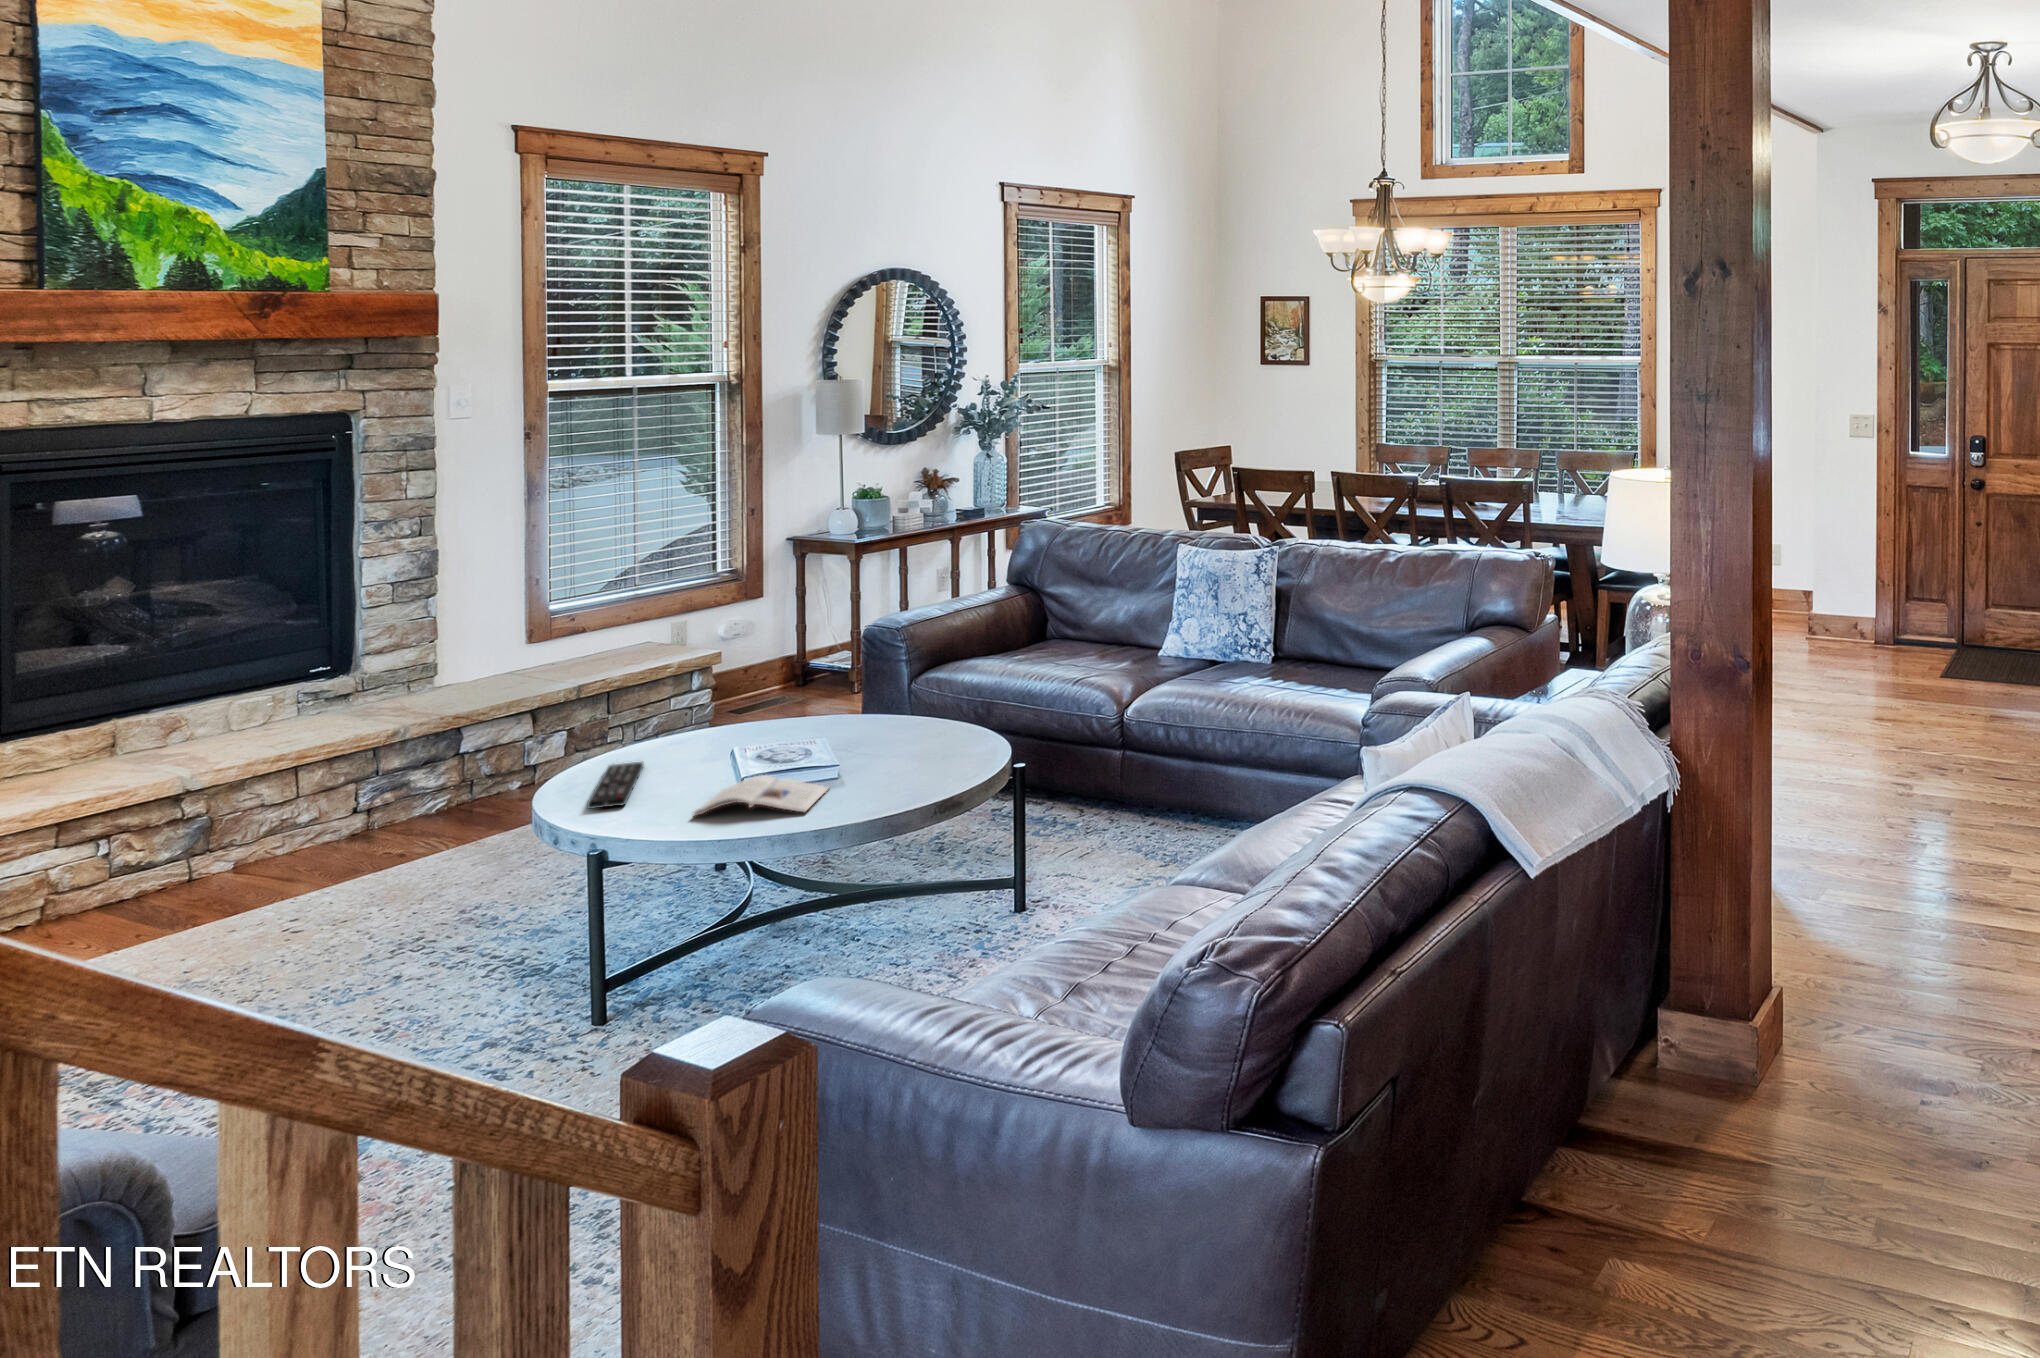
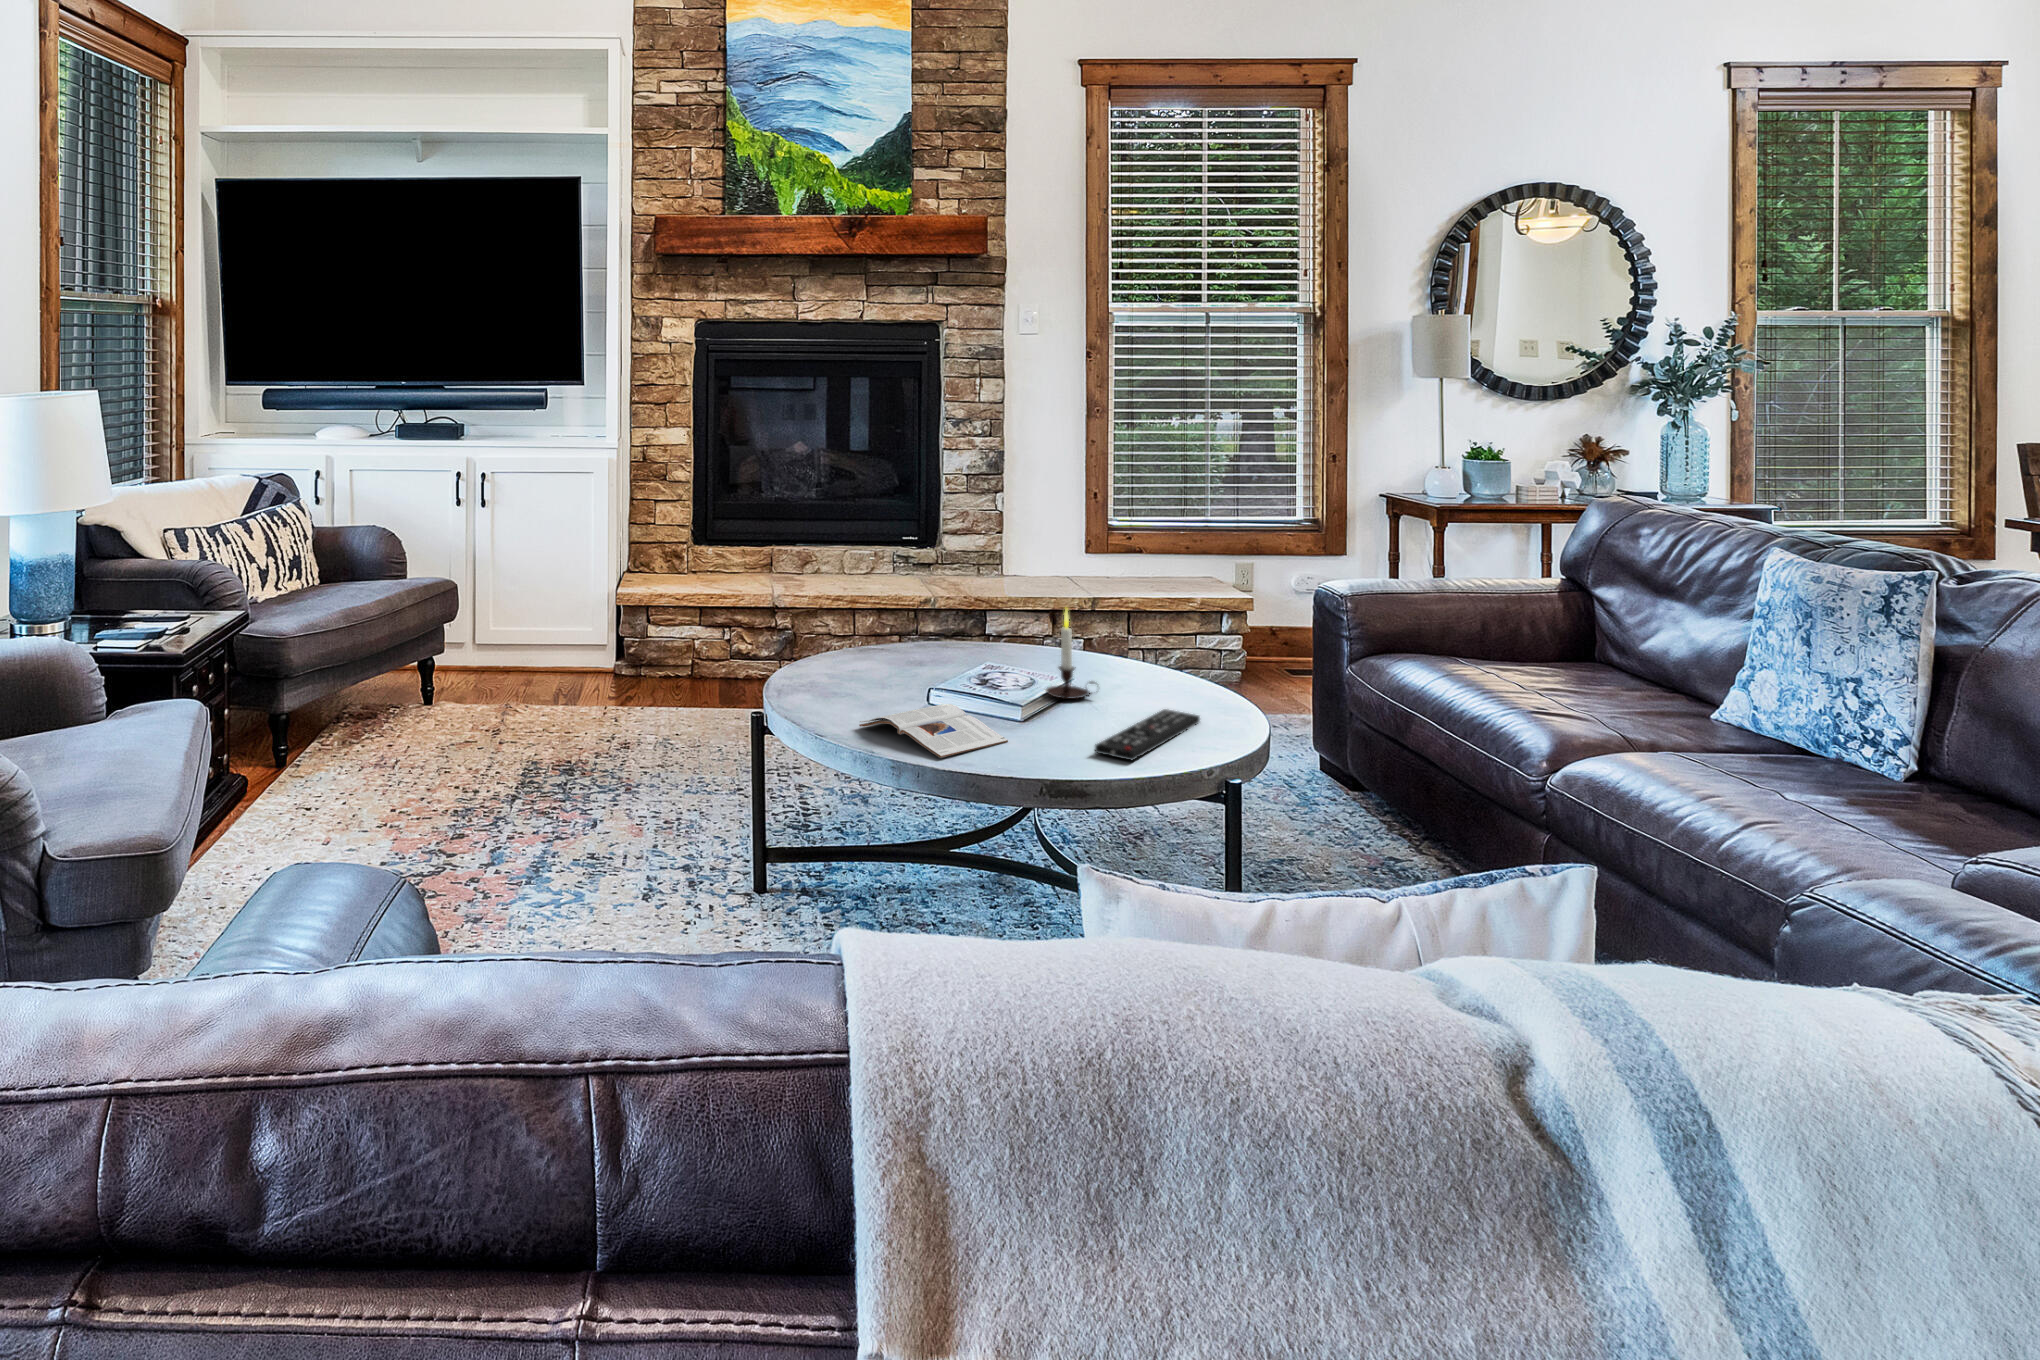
candle: none [792,672,840,752] -> present [1046,610,1095,699]
remote control: present [587,762,644,809] -> present [1095,709,1200,760]

